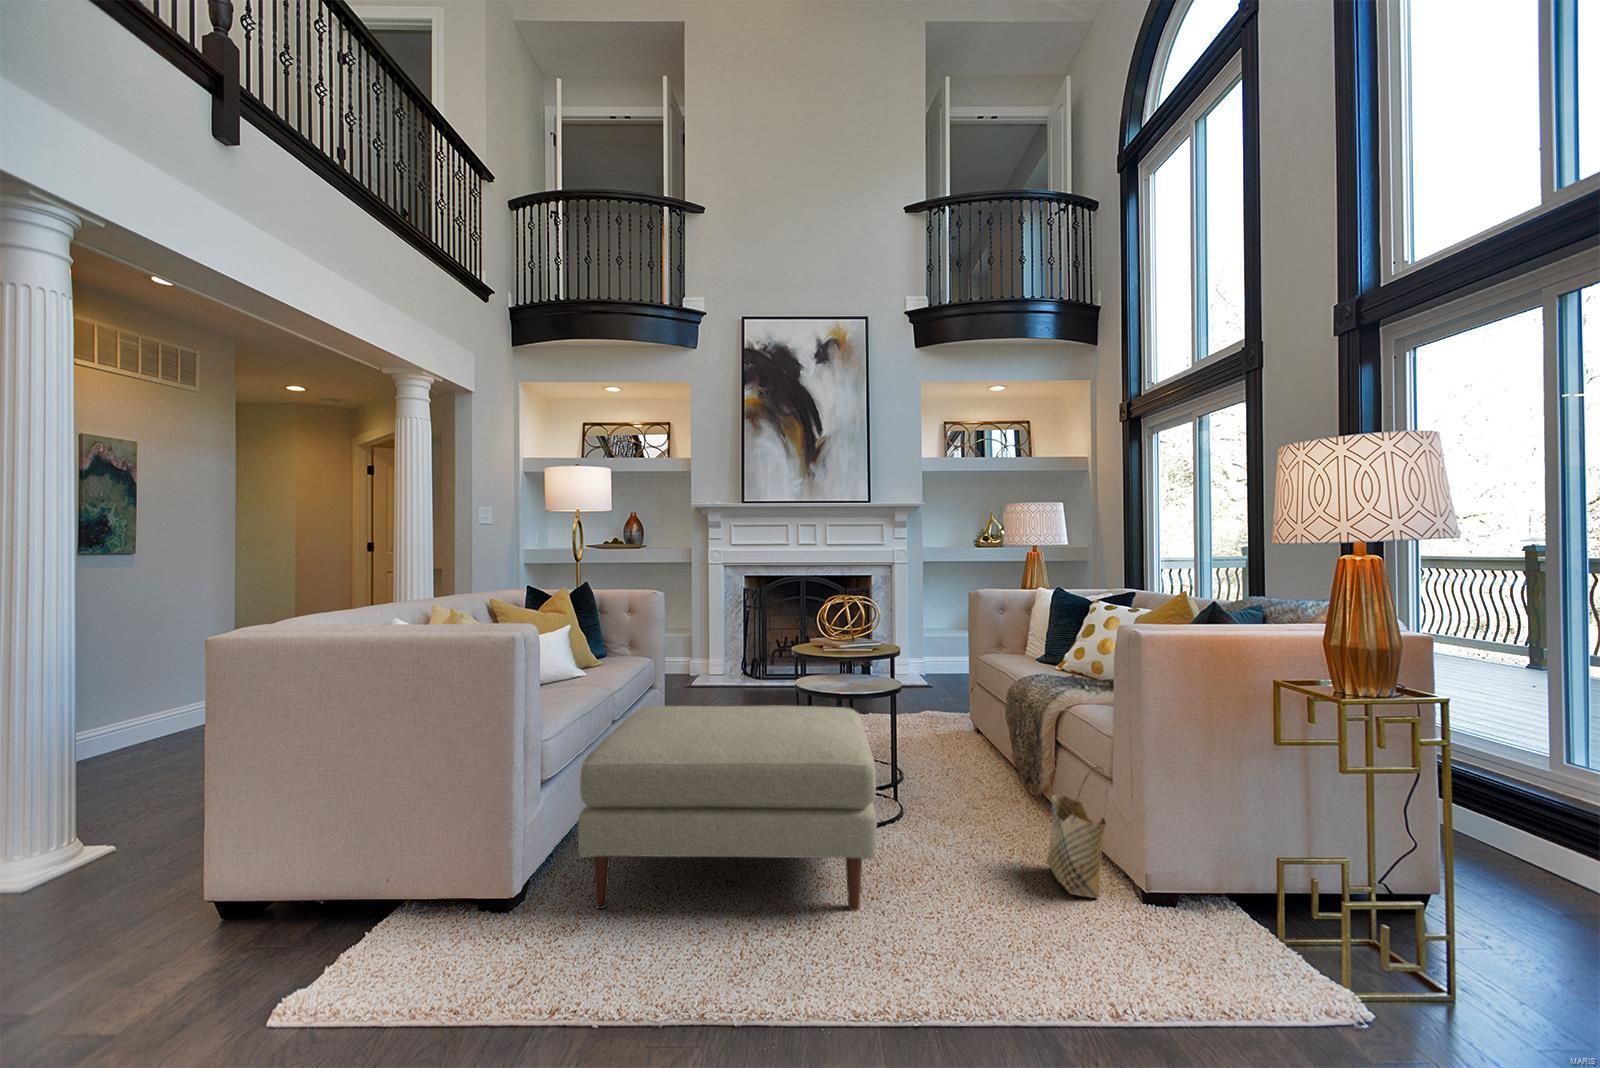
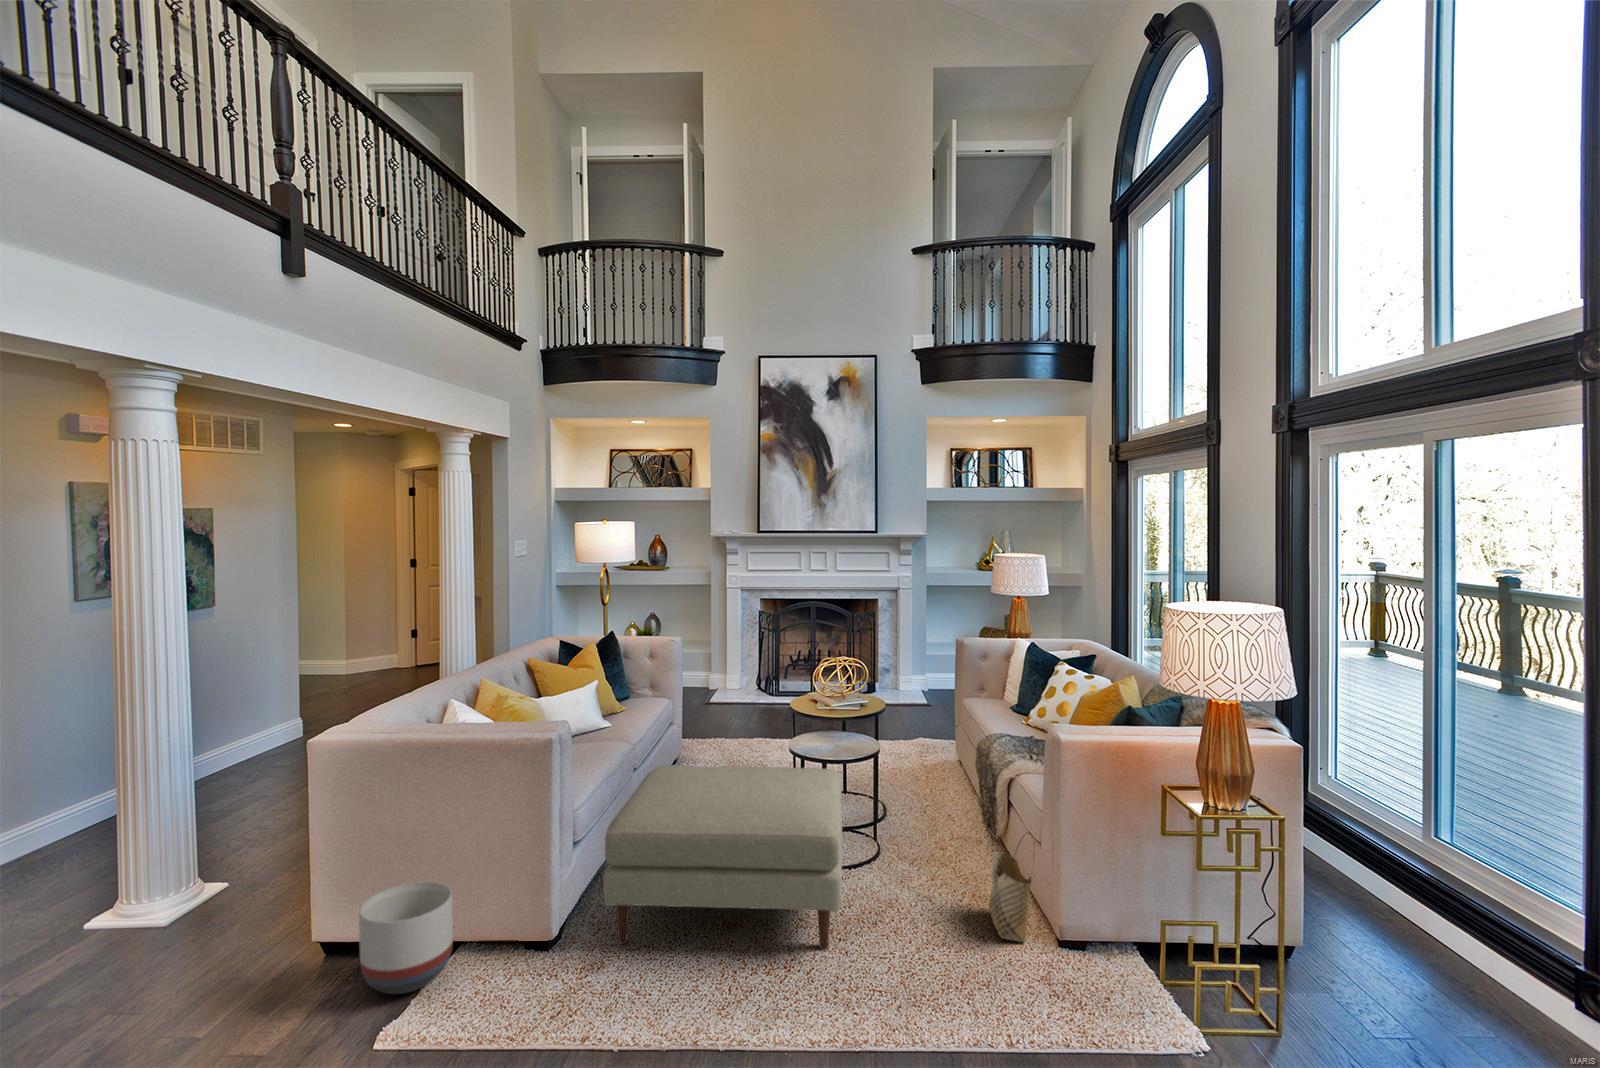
planter: none [255,827,382,967] -> present [359,882,453,994]

